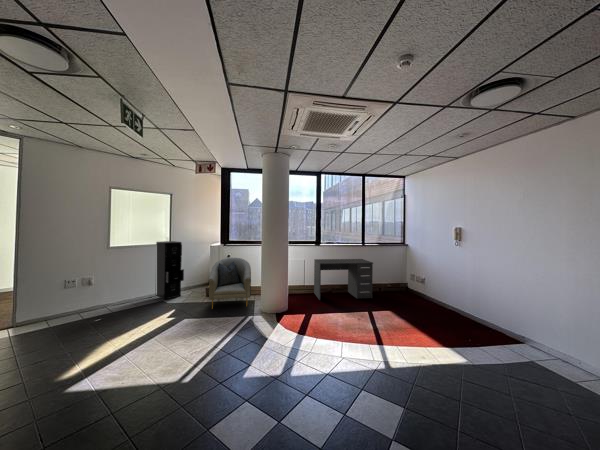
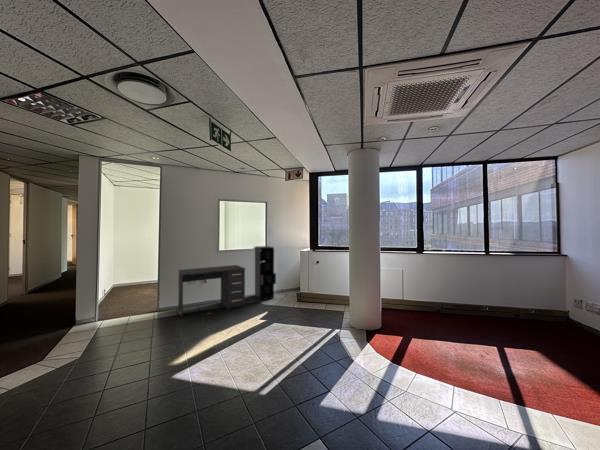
armchair: present [209,258,251,309] -> none [296,264,338,317]
desk: present [314,259,373,300] -> present [178,265,245,317]

